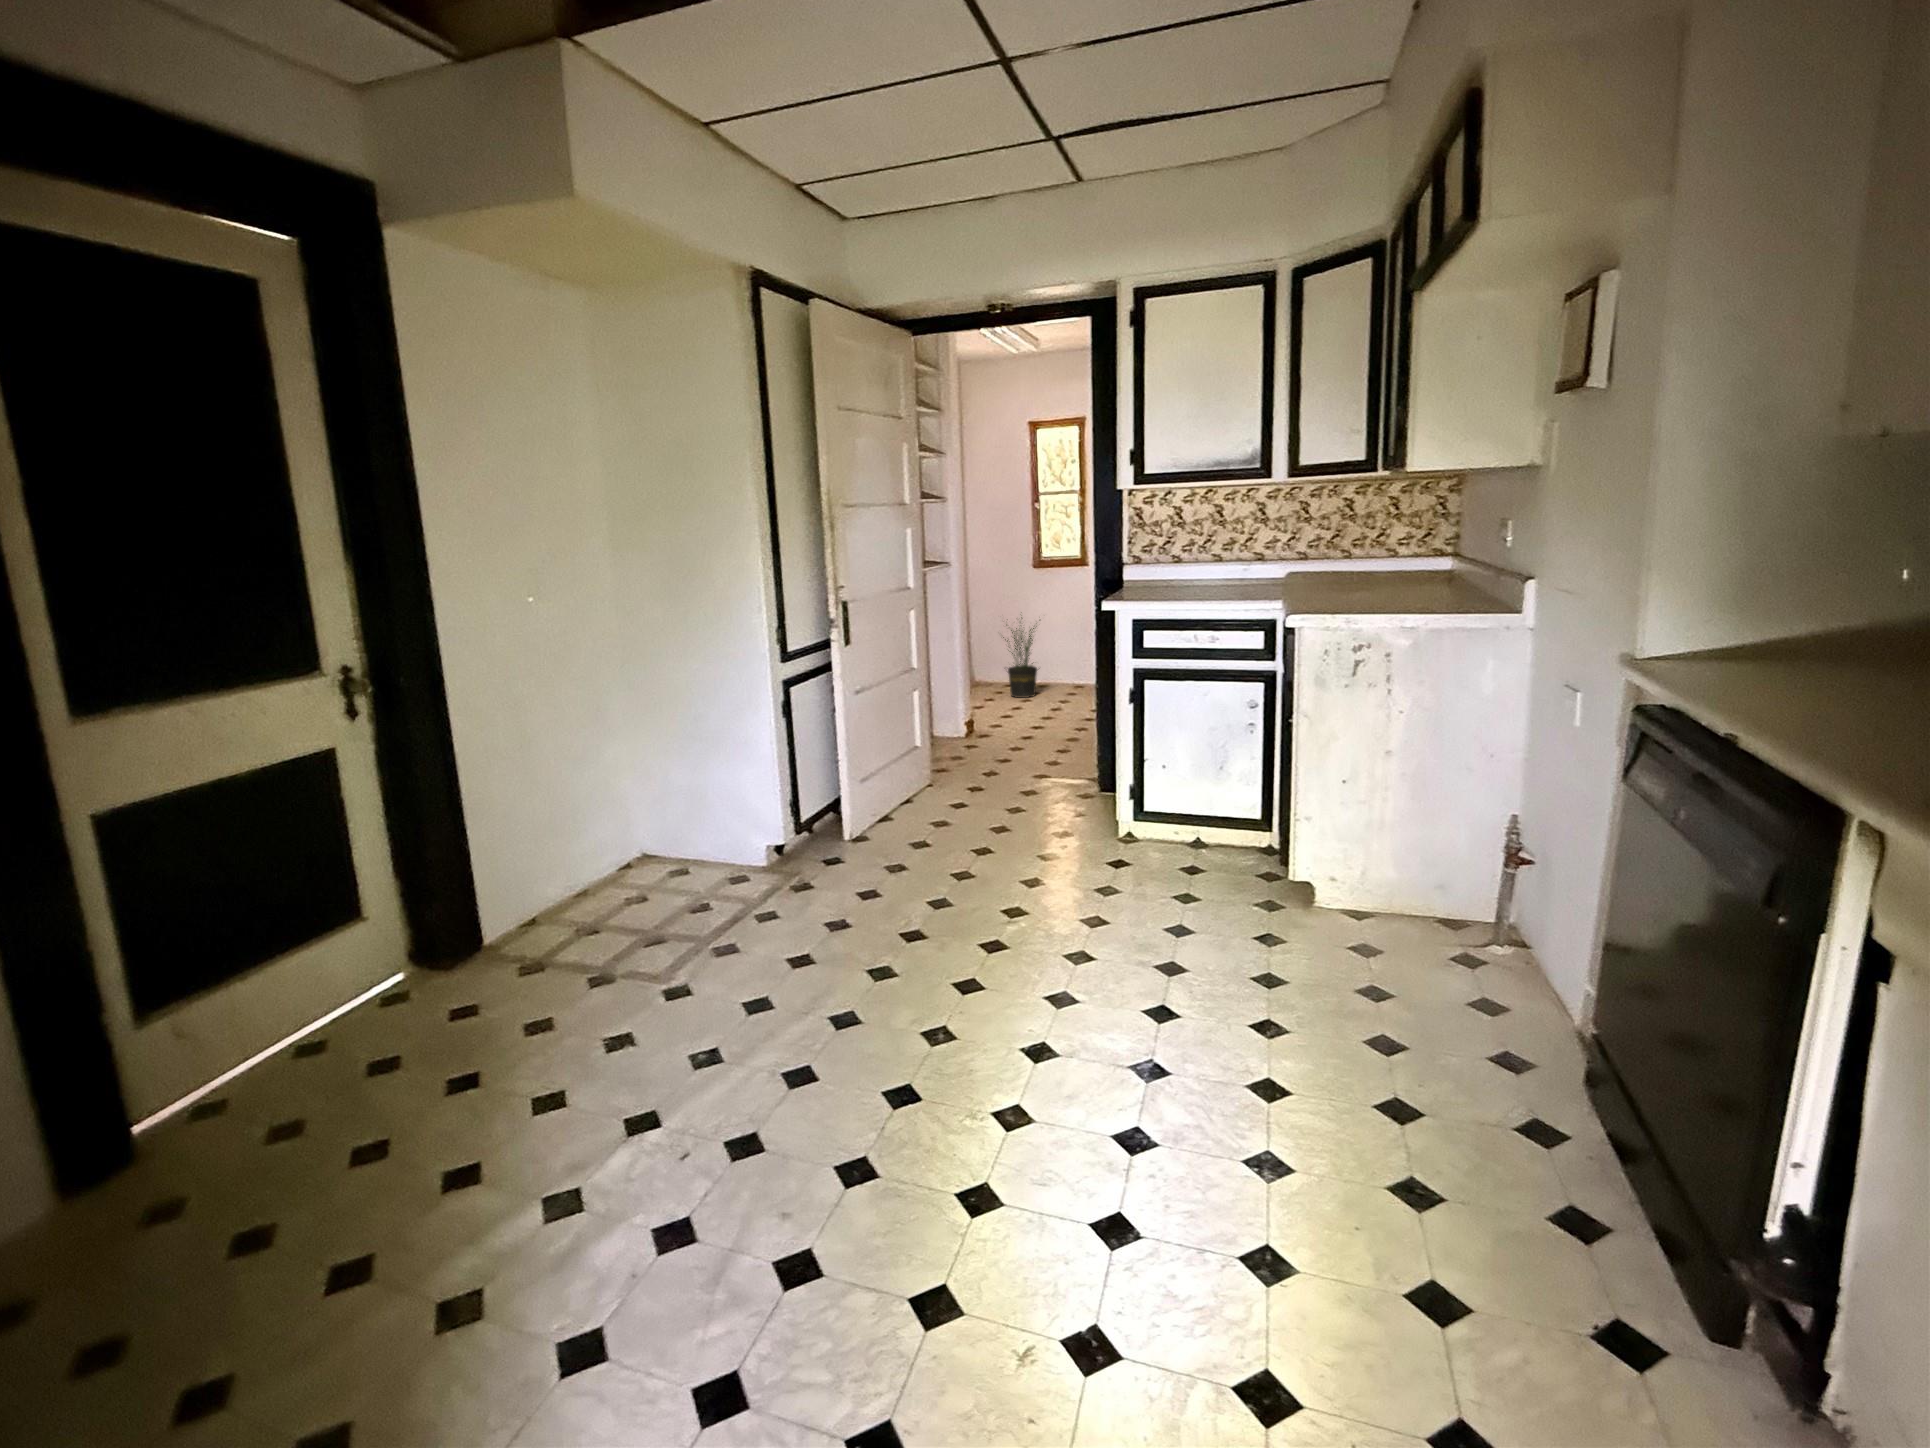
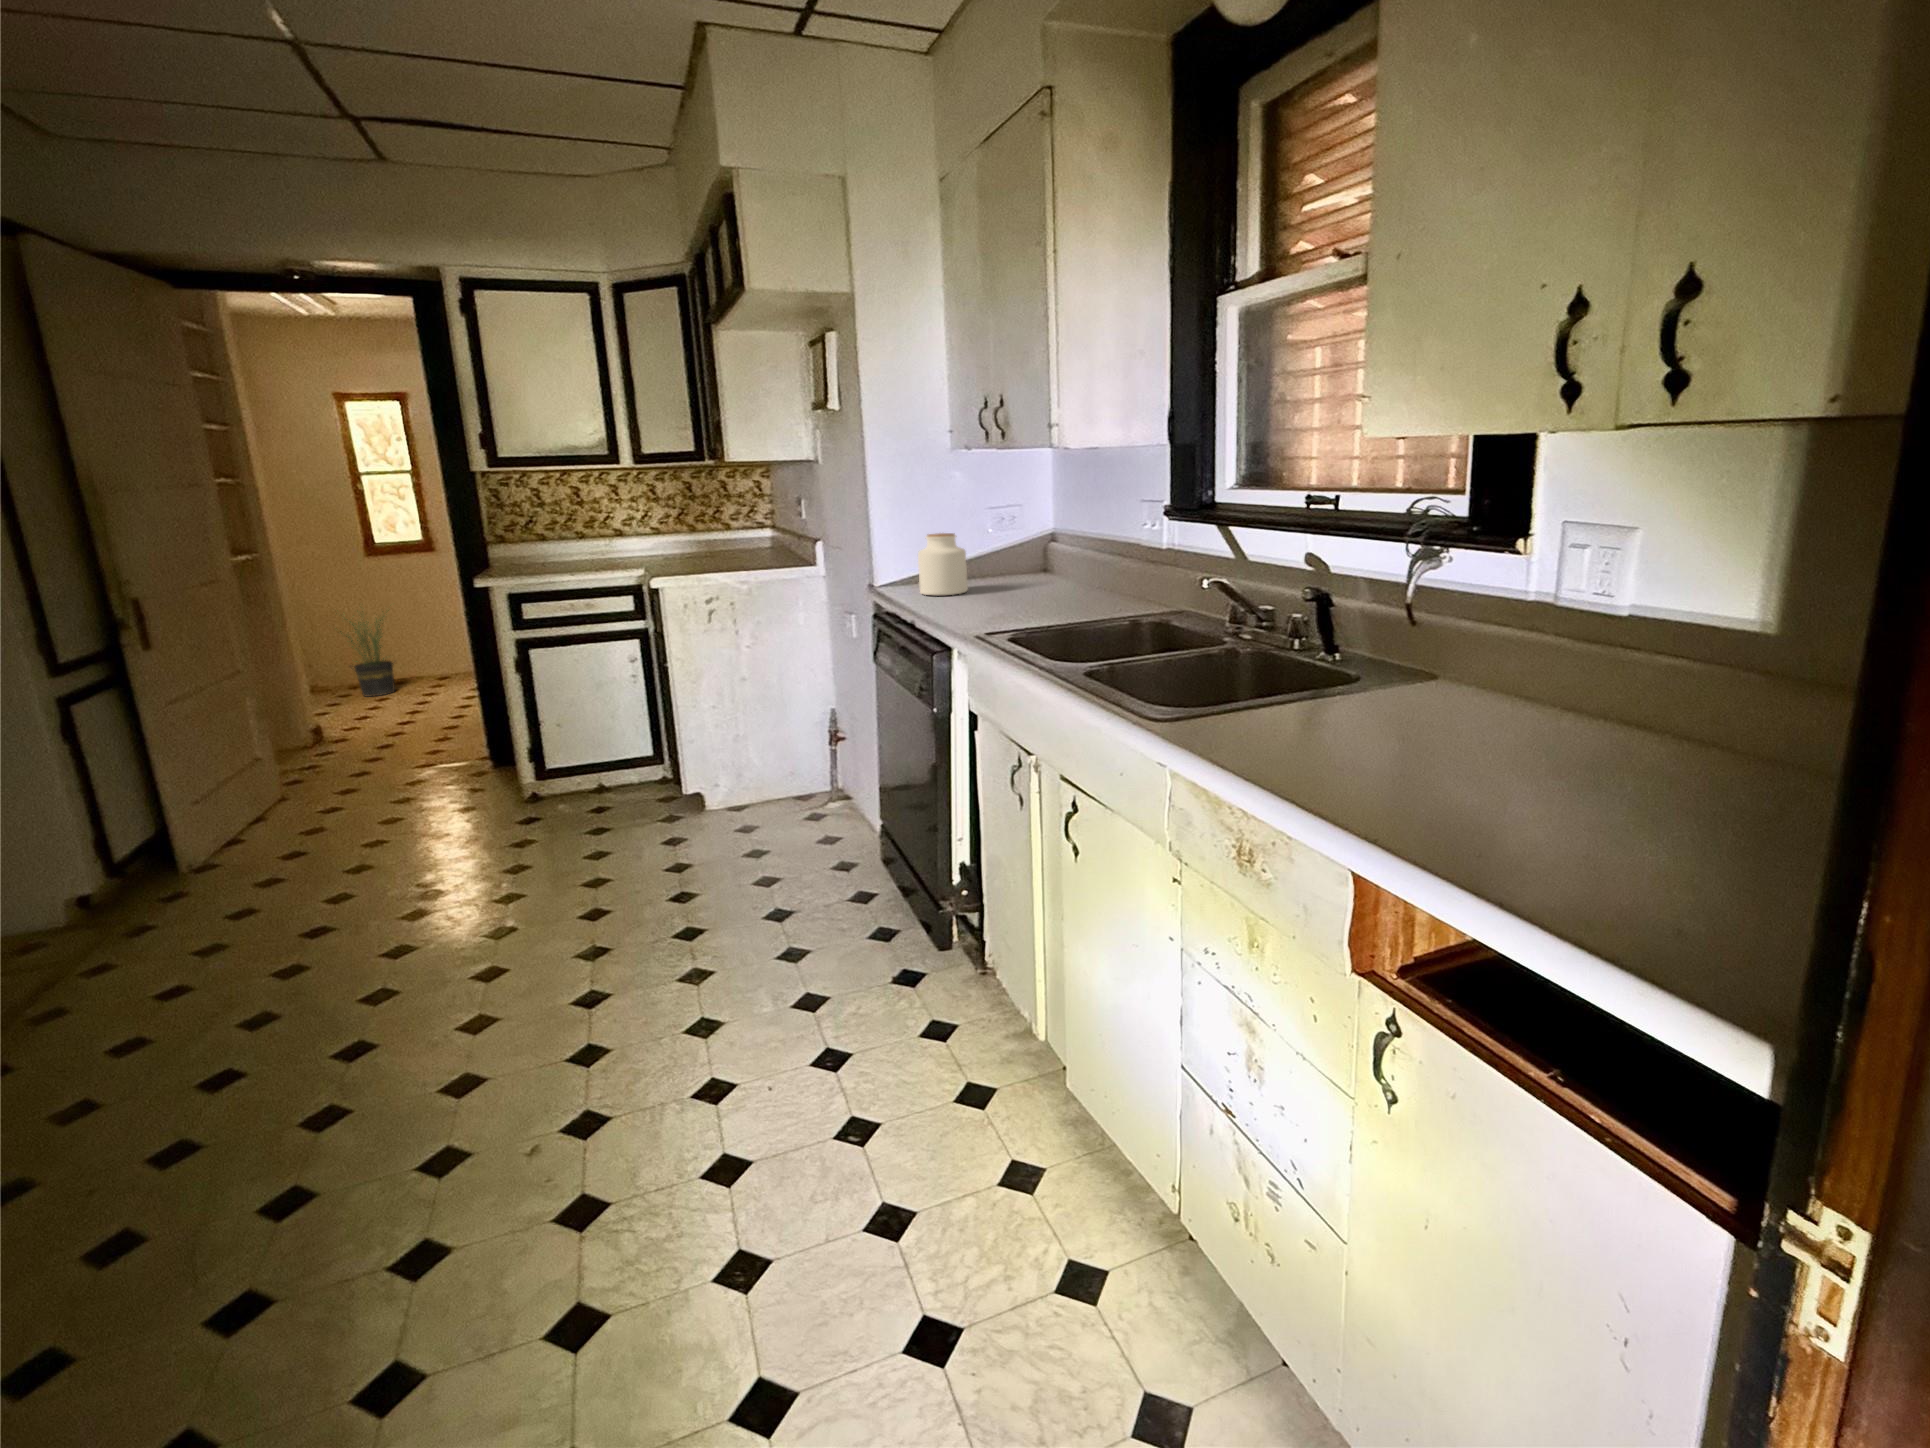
jar: none [1739,582,1861,691] -> present [918,533,968,595]

